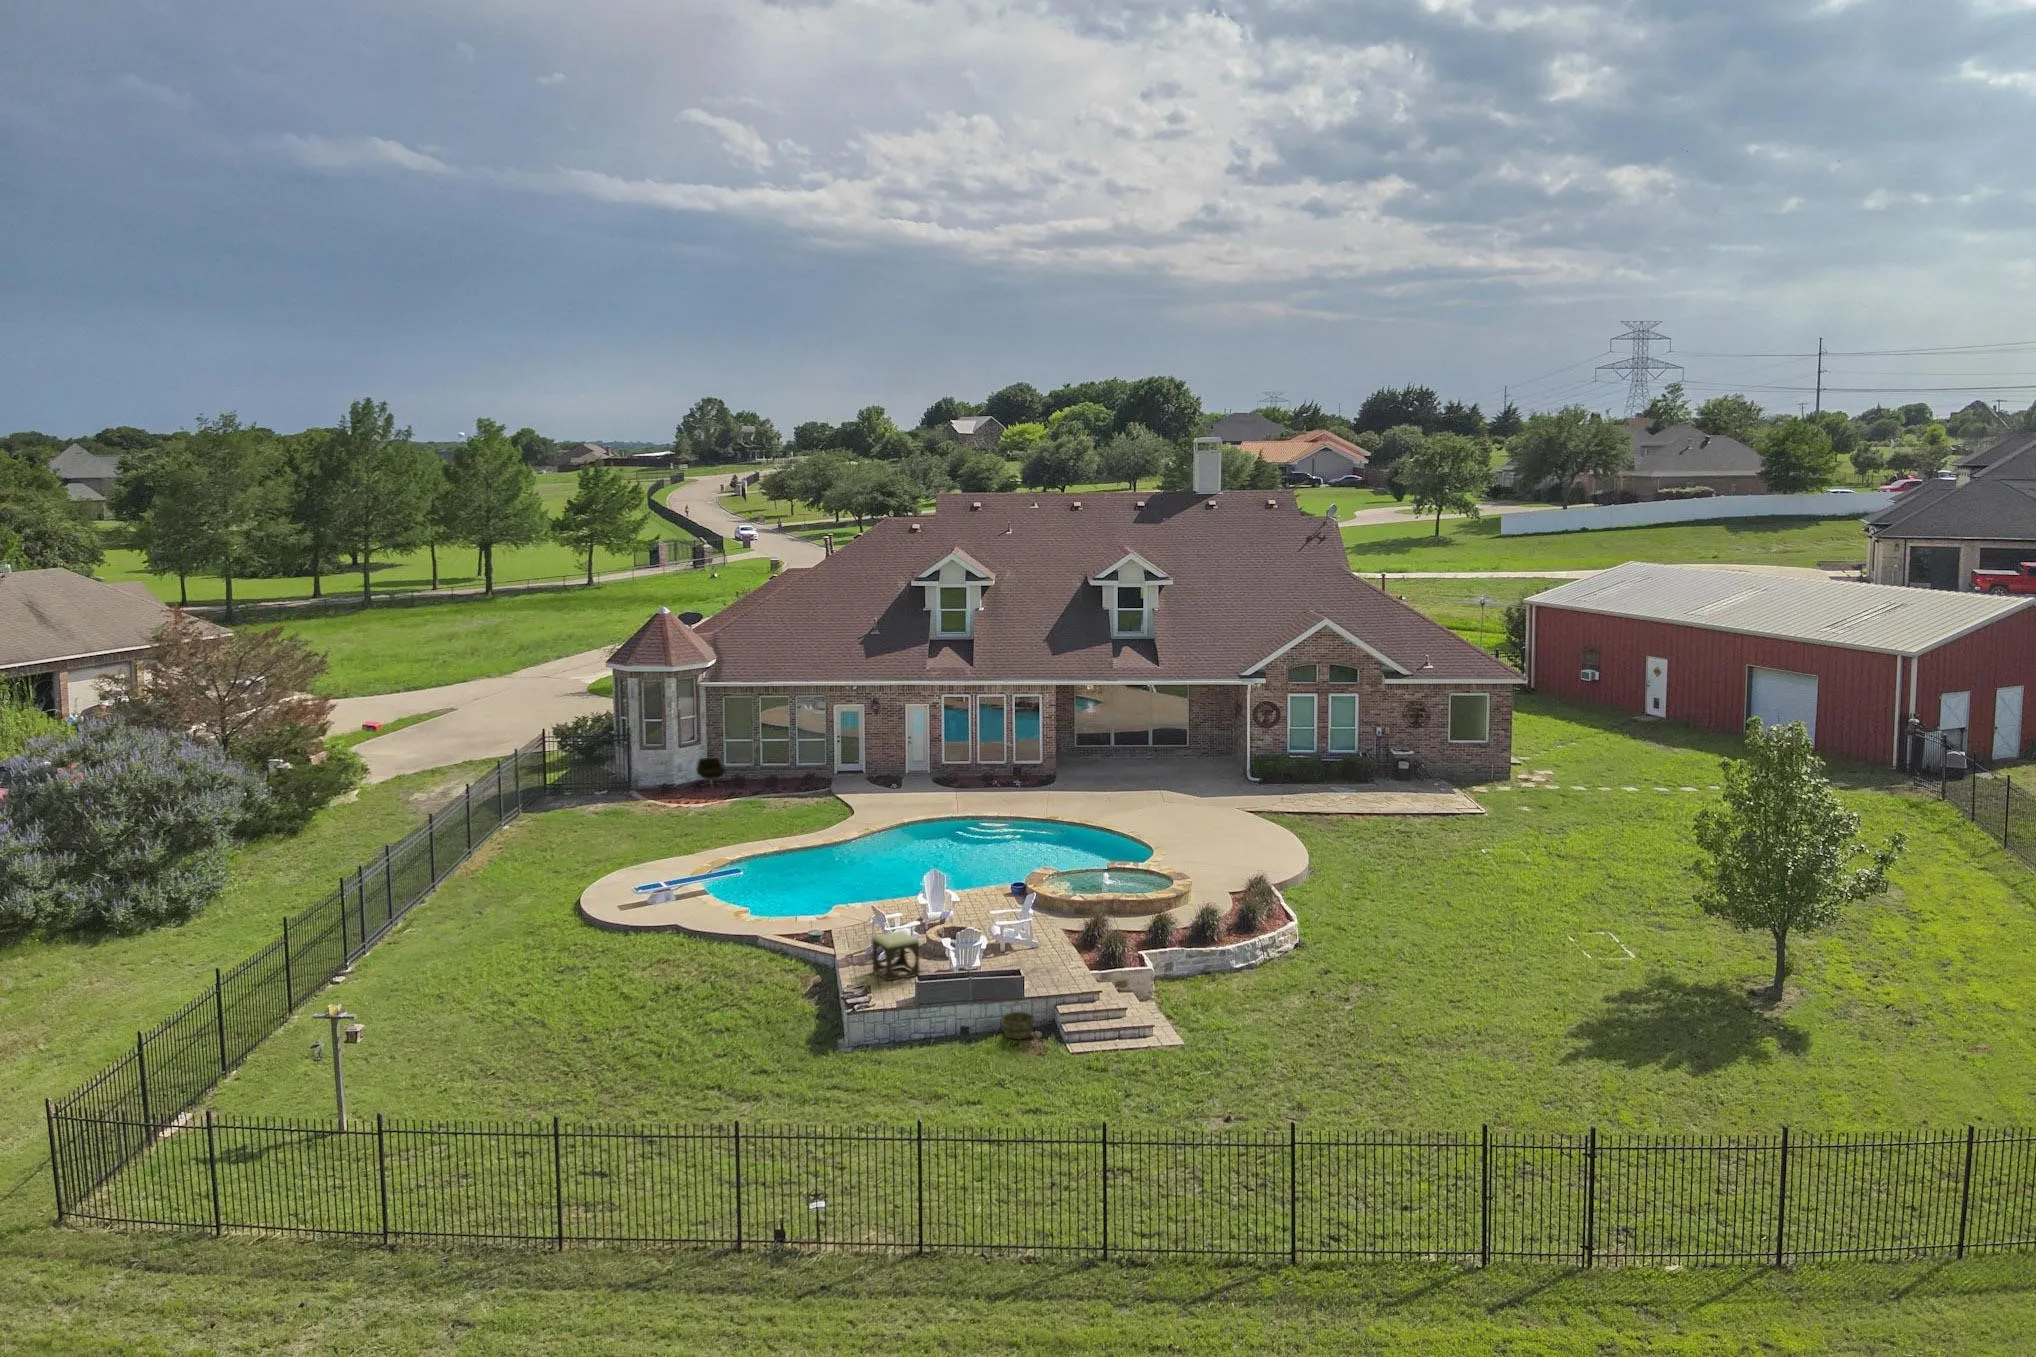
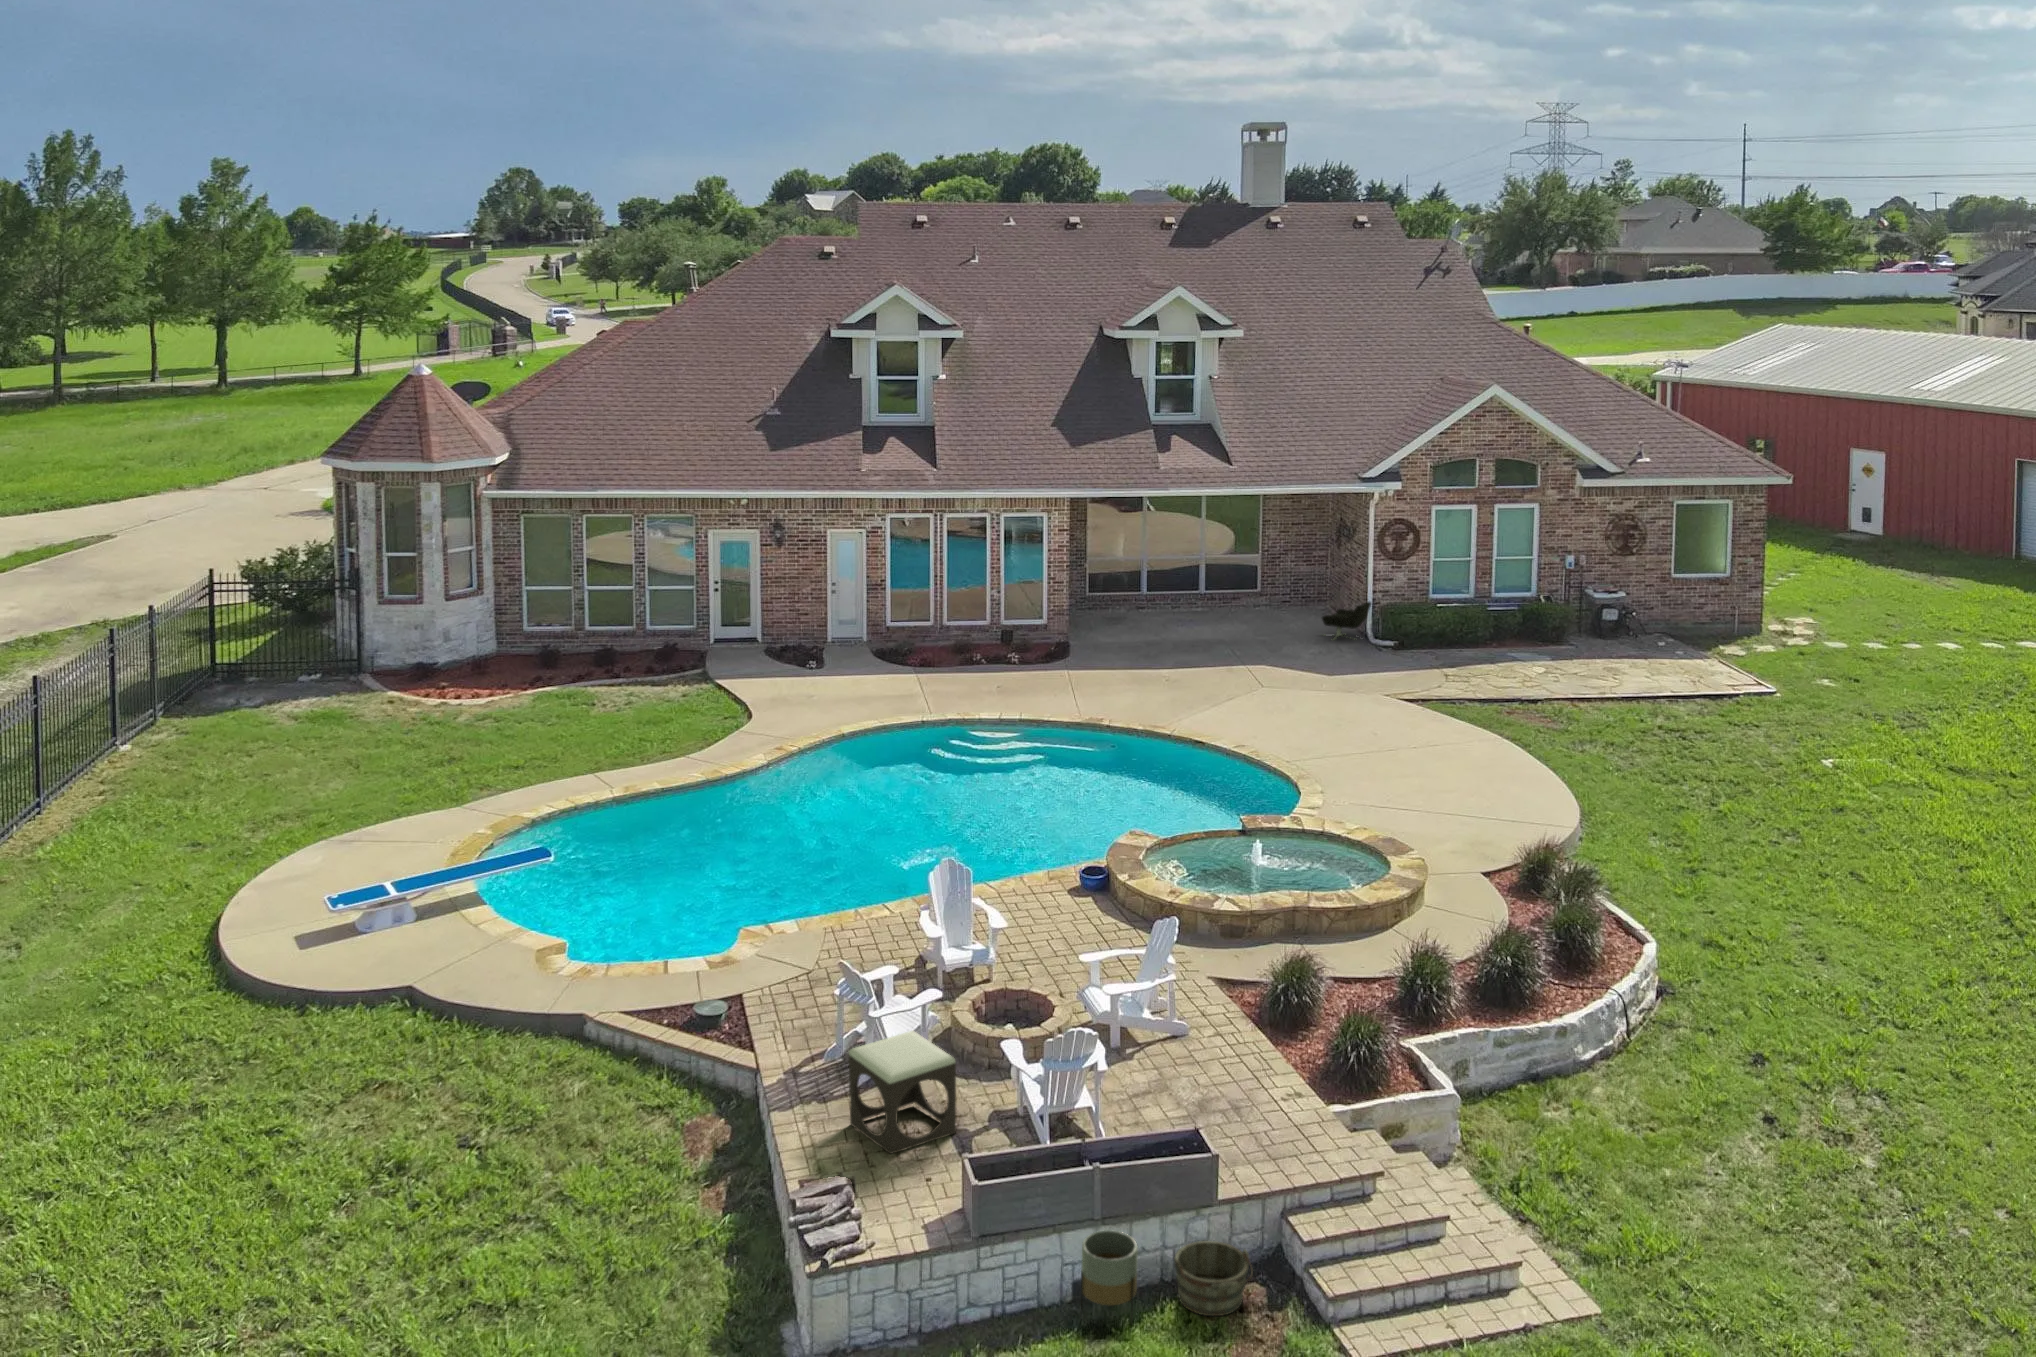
lounge chair: present [697,757,725,784] -> present [1322,602,1371,639]
planter: none [960,1002,984,1041] -> present [1080,1230,1138,1324]

